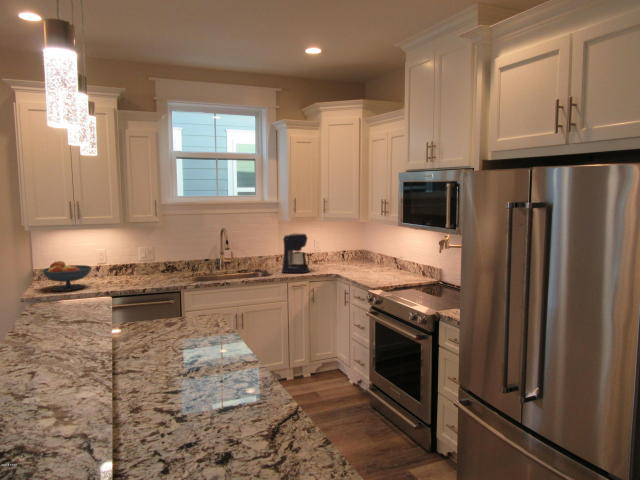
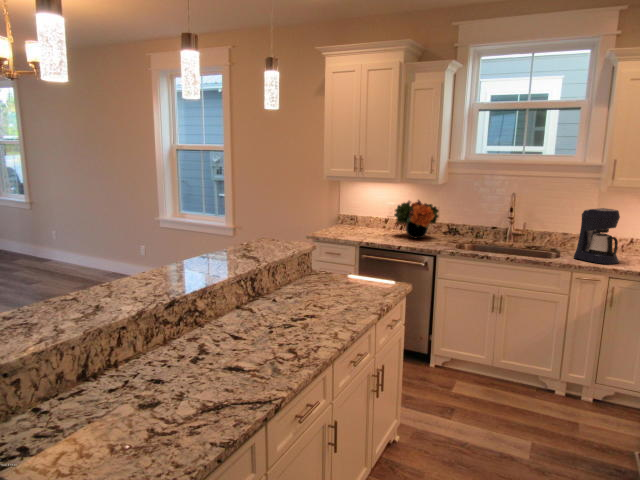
flower arrangement: none [117,242,164,280] -> present [394,200,439,238]
fruit bowl: present [42,261,91,291] -> none [330,209,369,236]

